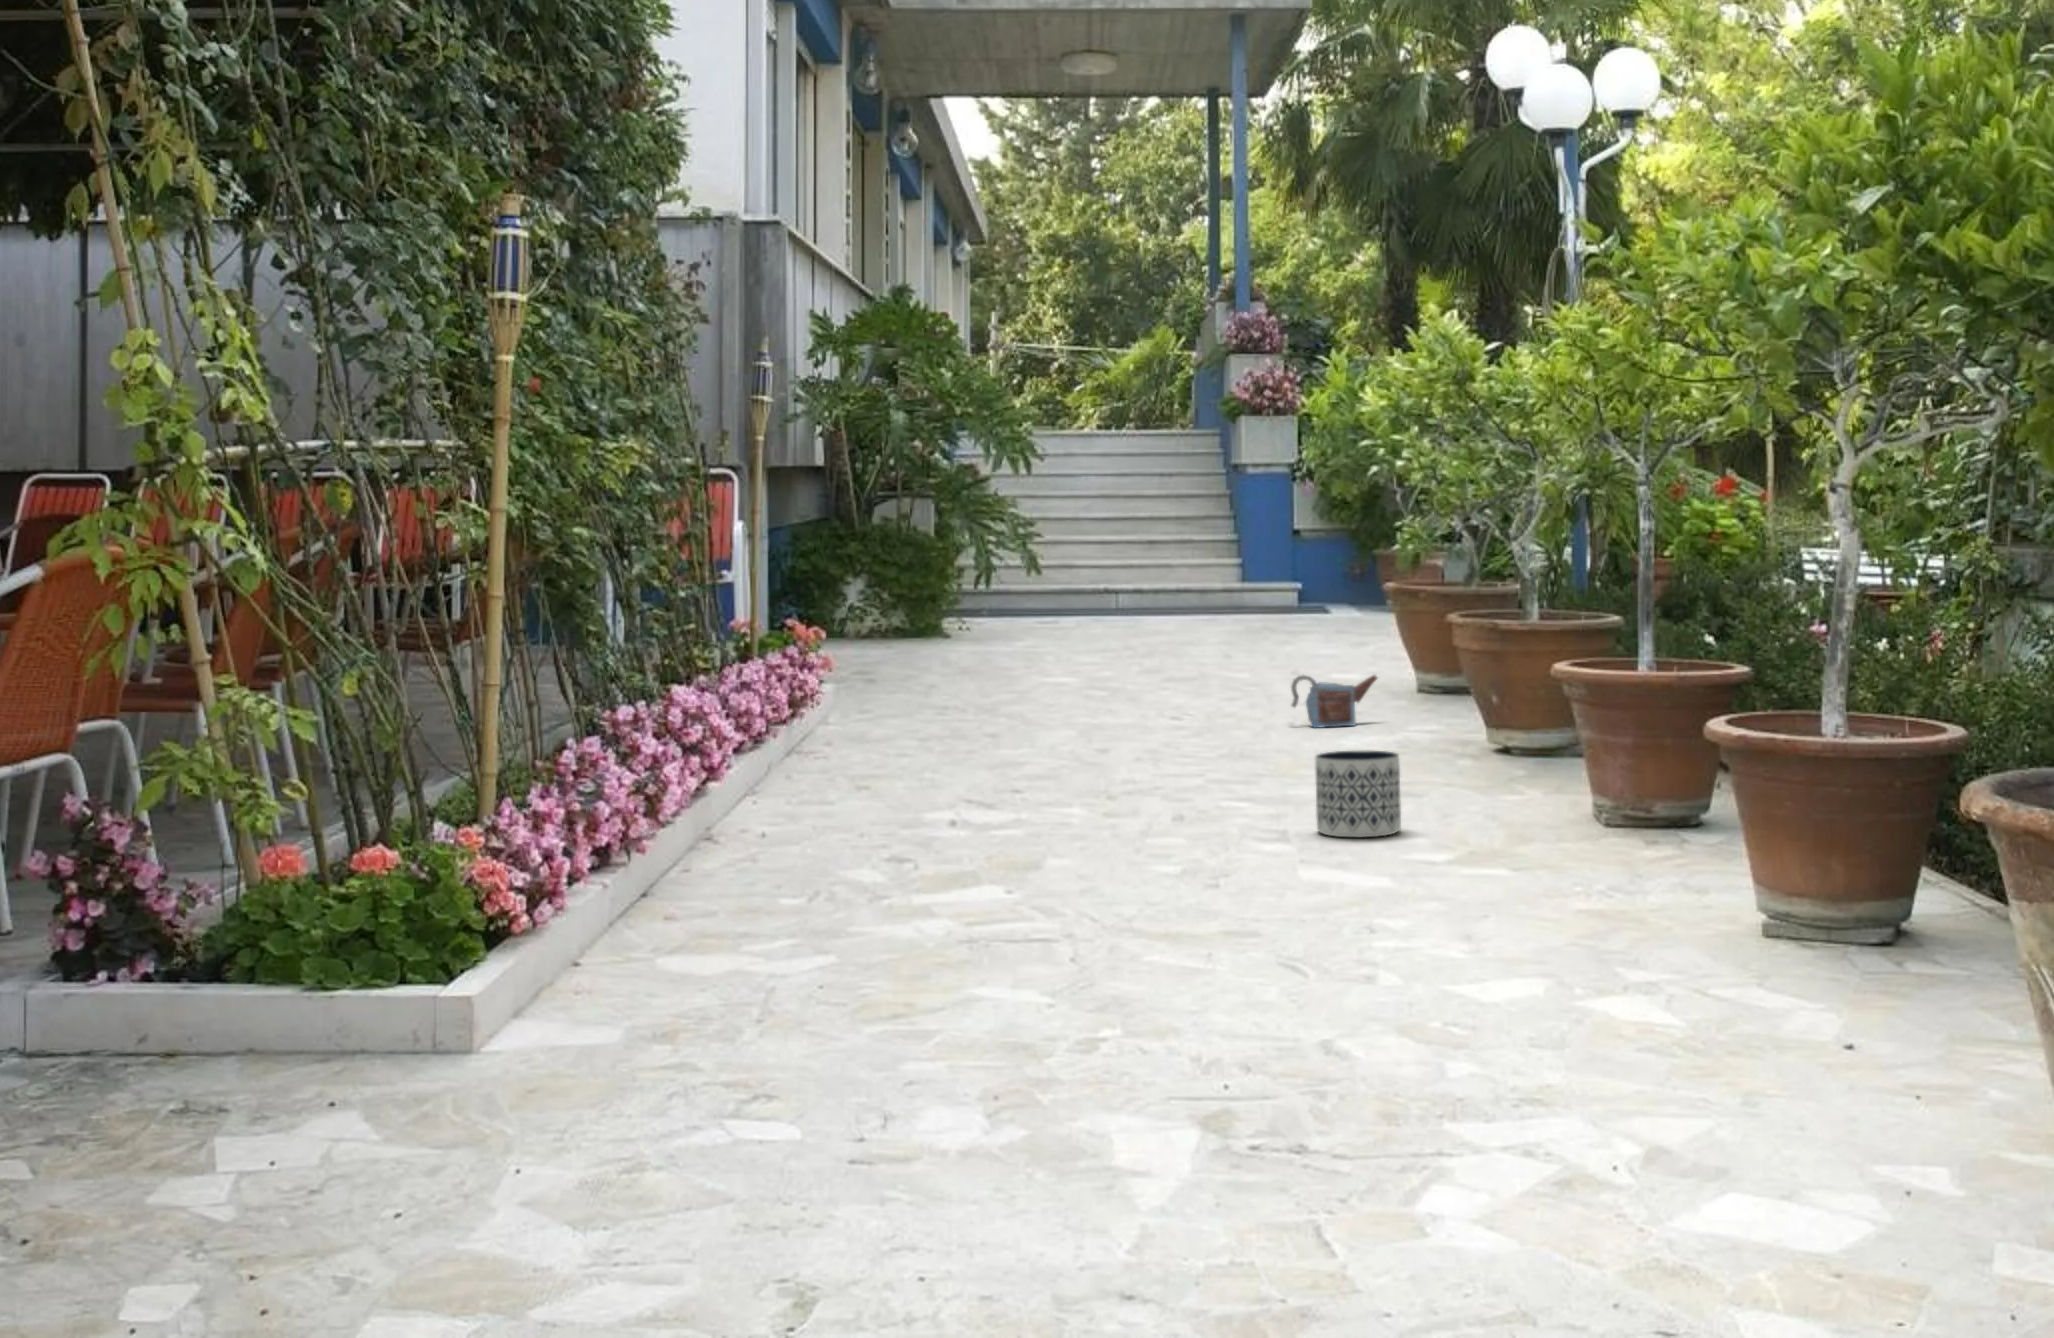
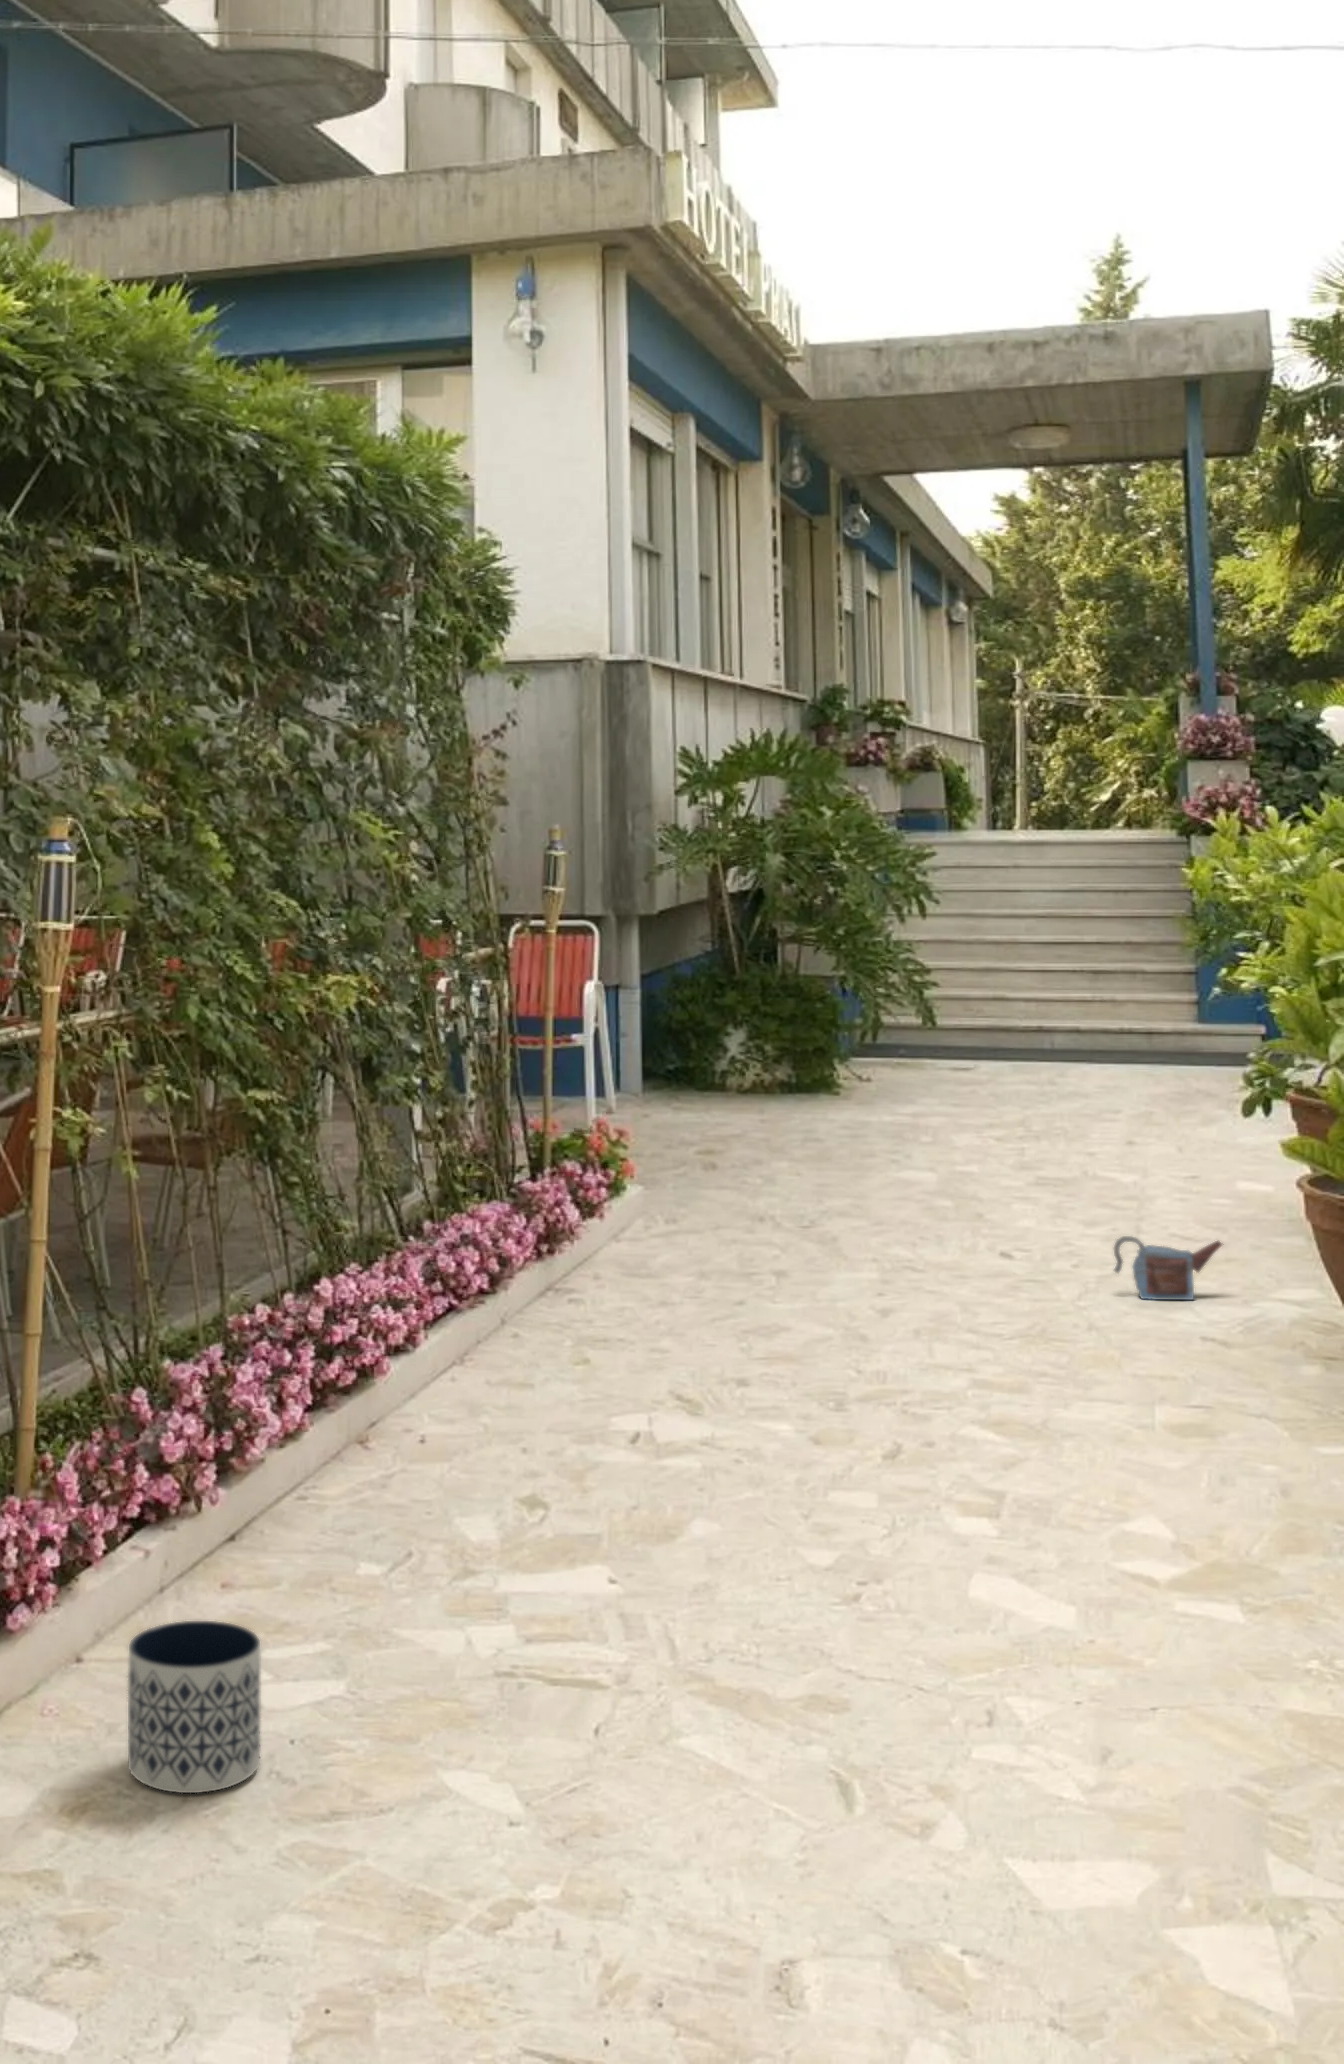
planter: present [1315,750,1401,837] -> present [128,1621,261,1793]

